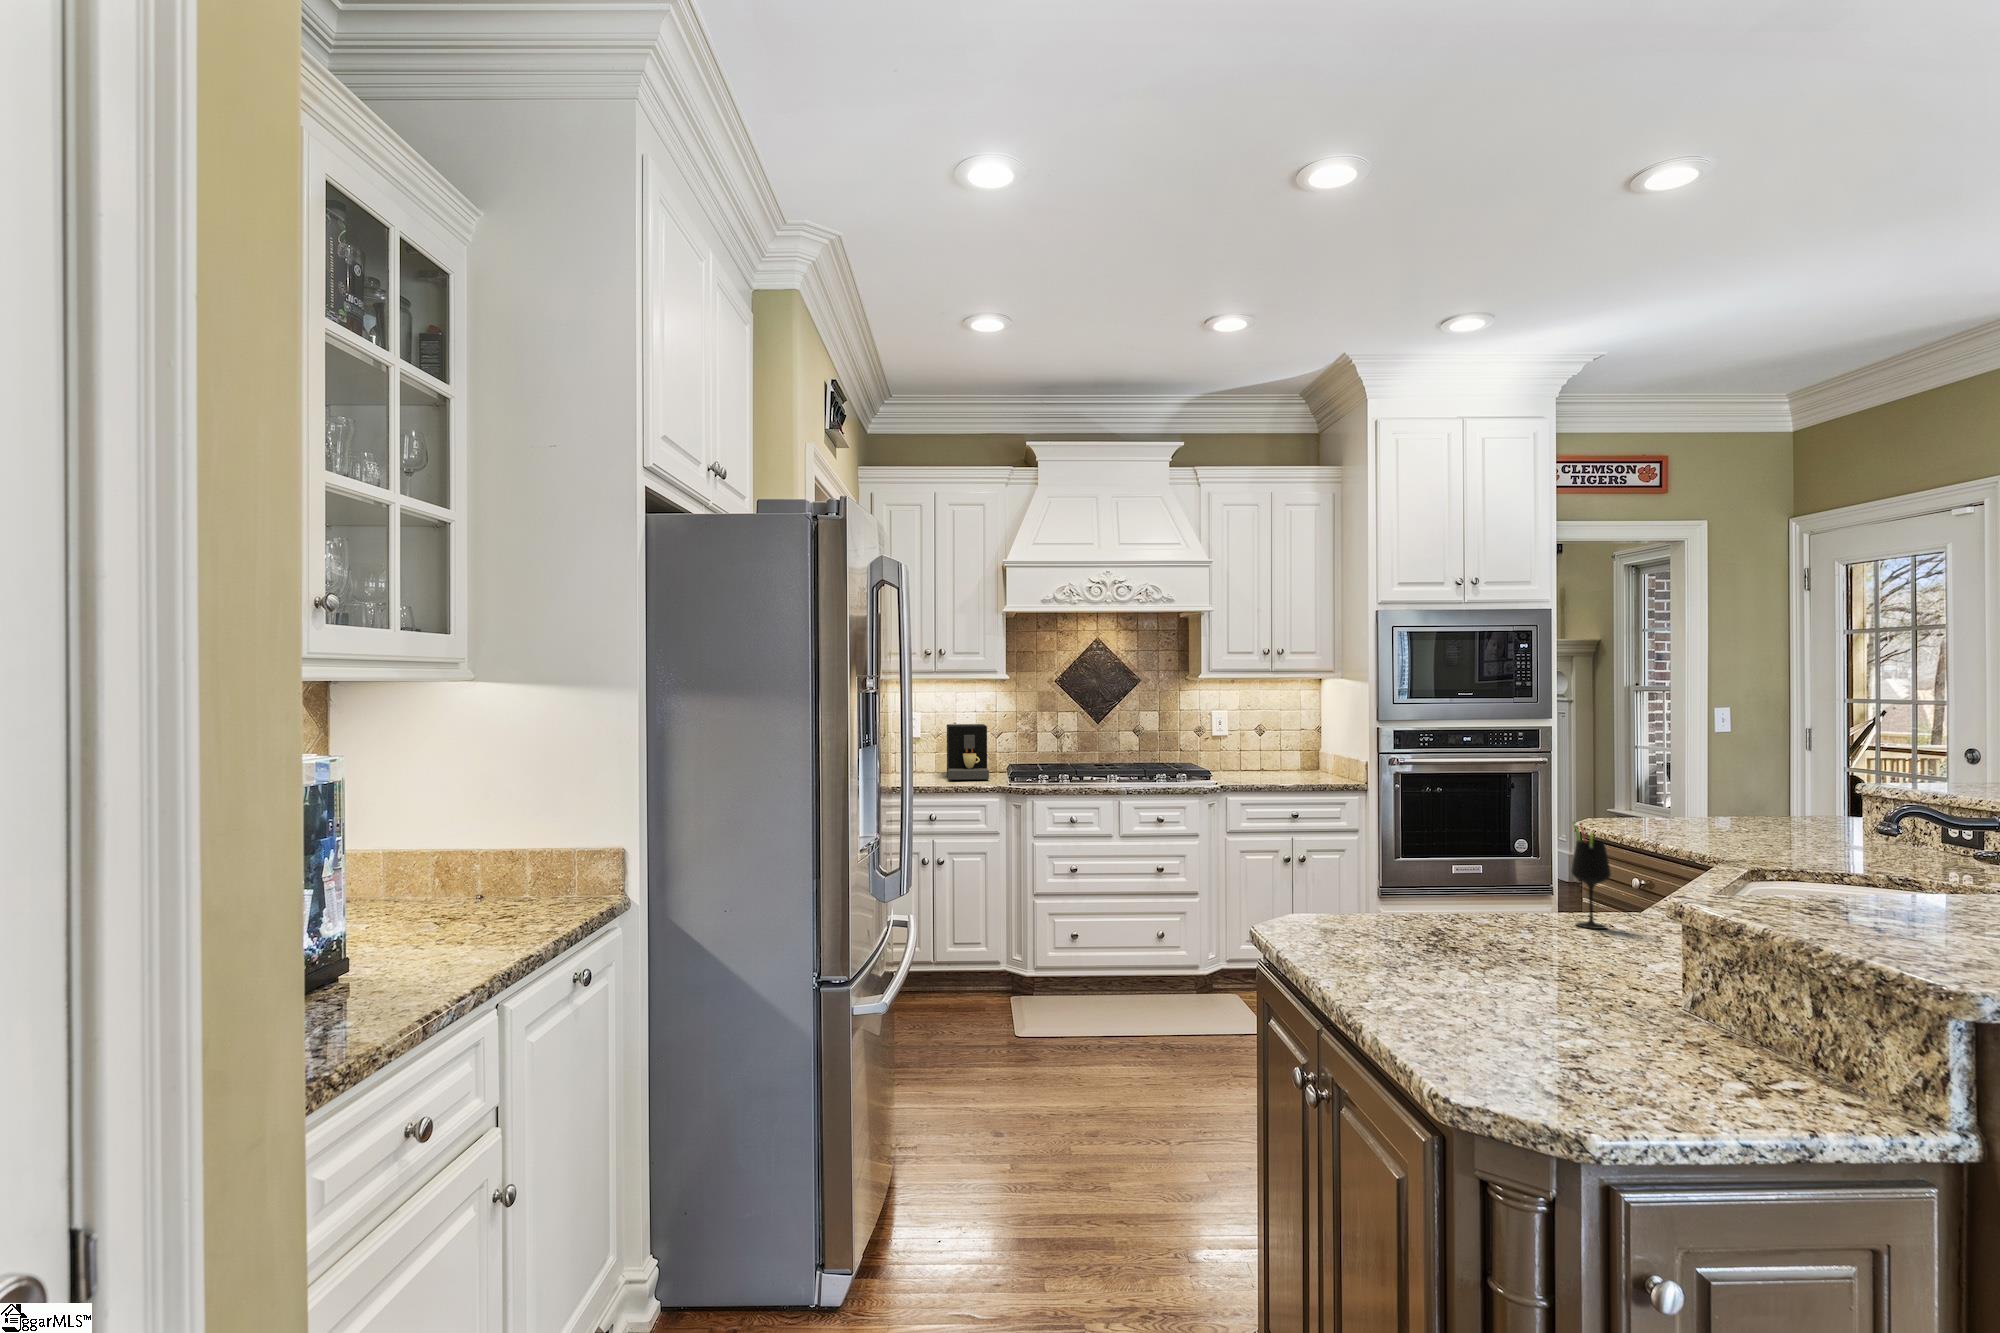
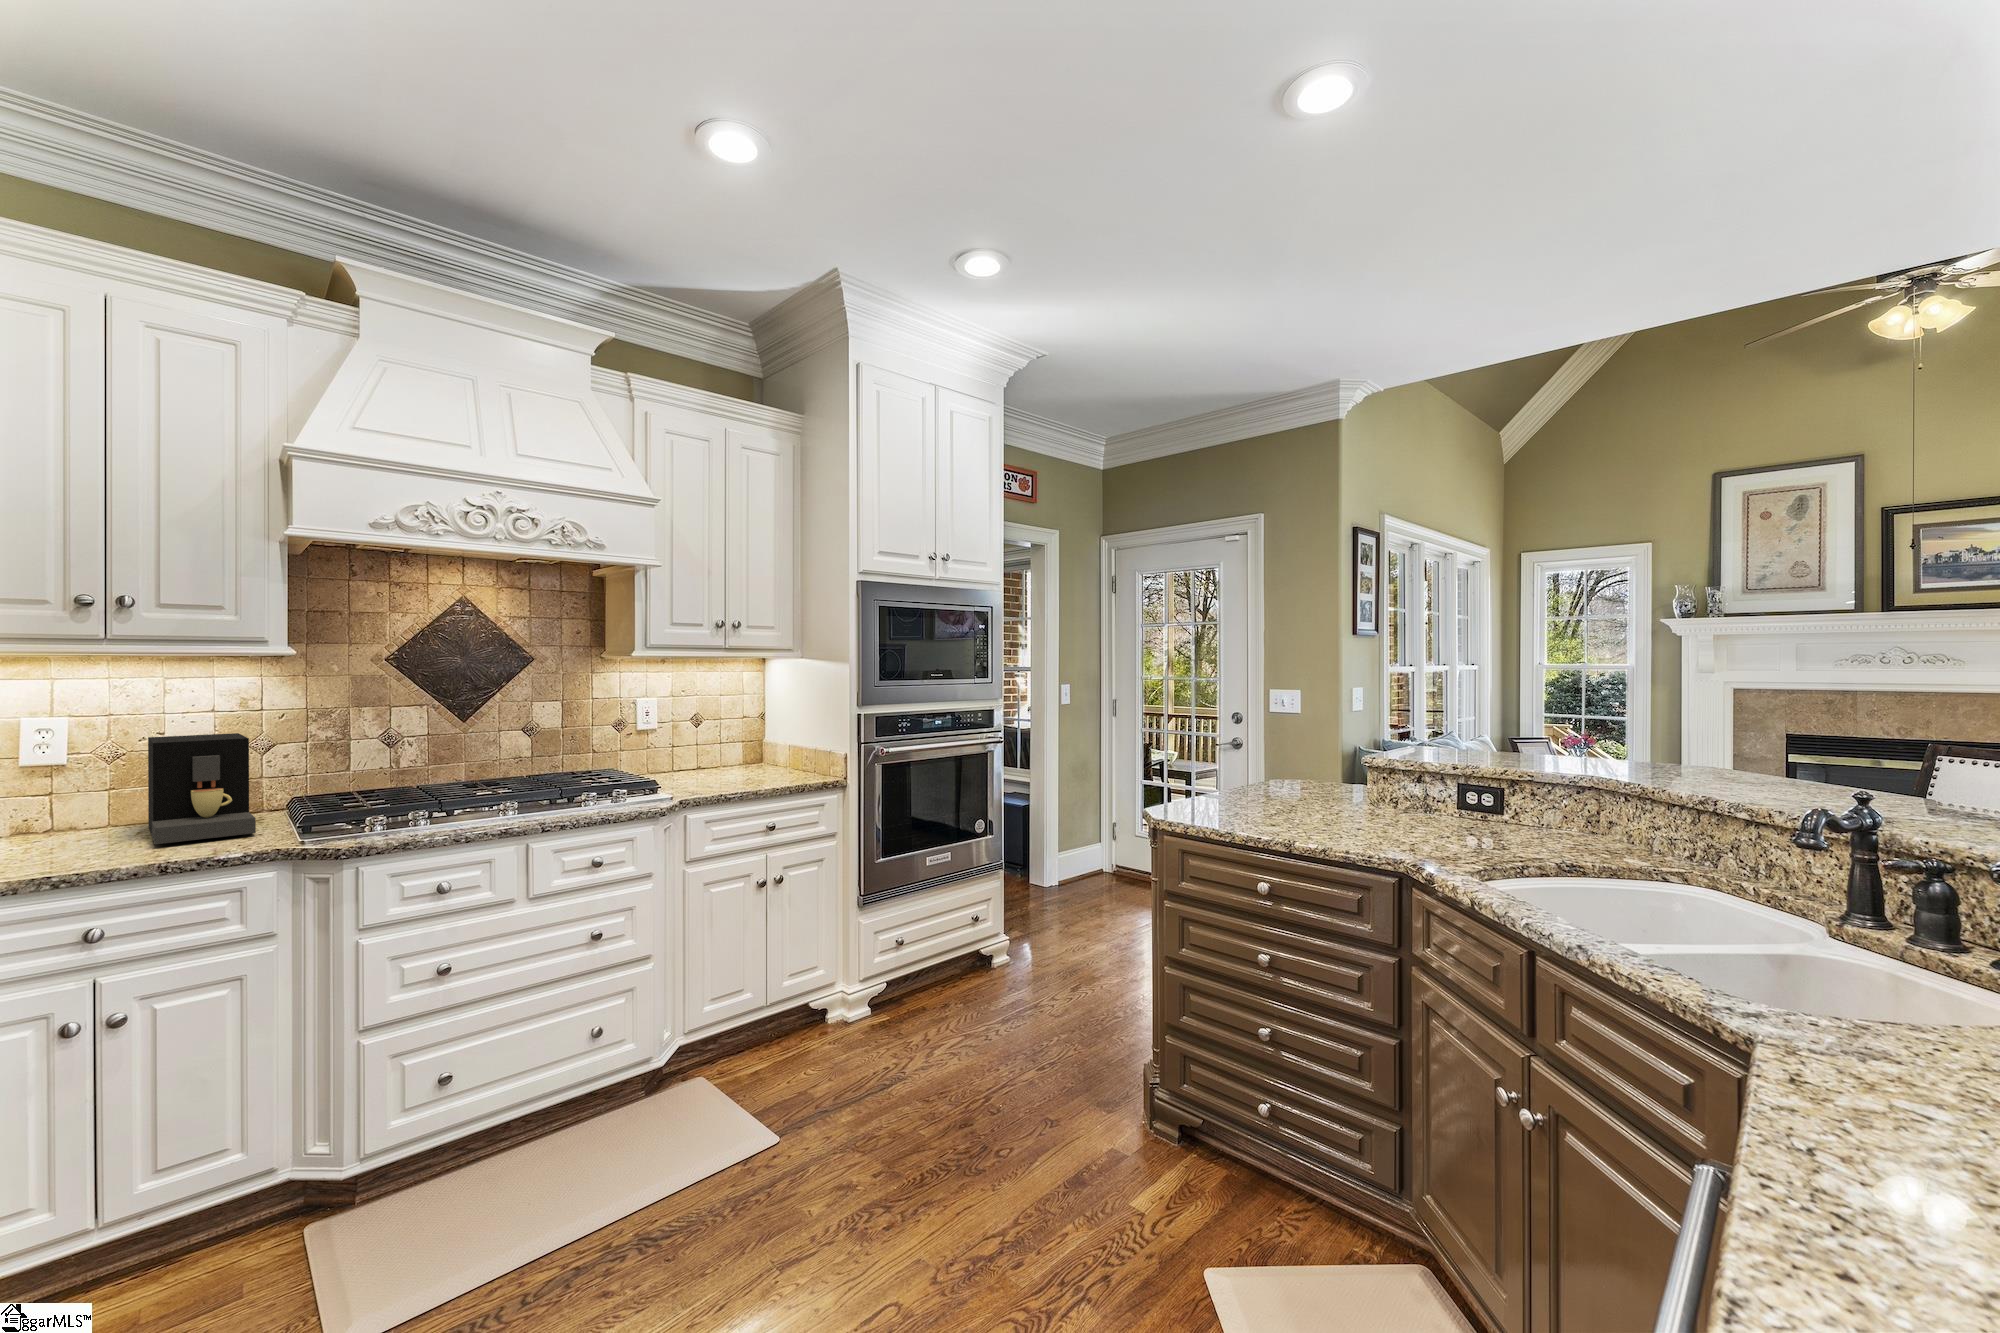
wine glass: present [1571,822,1611,929] -> none [1822,920,1929,1124]

